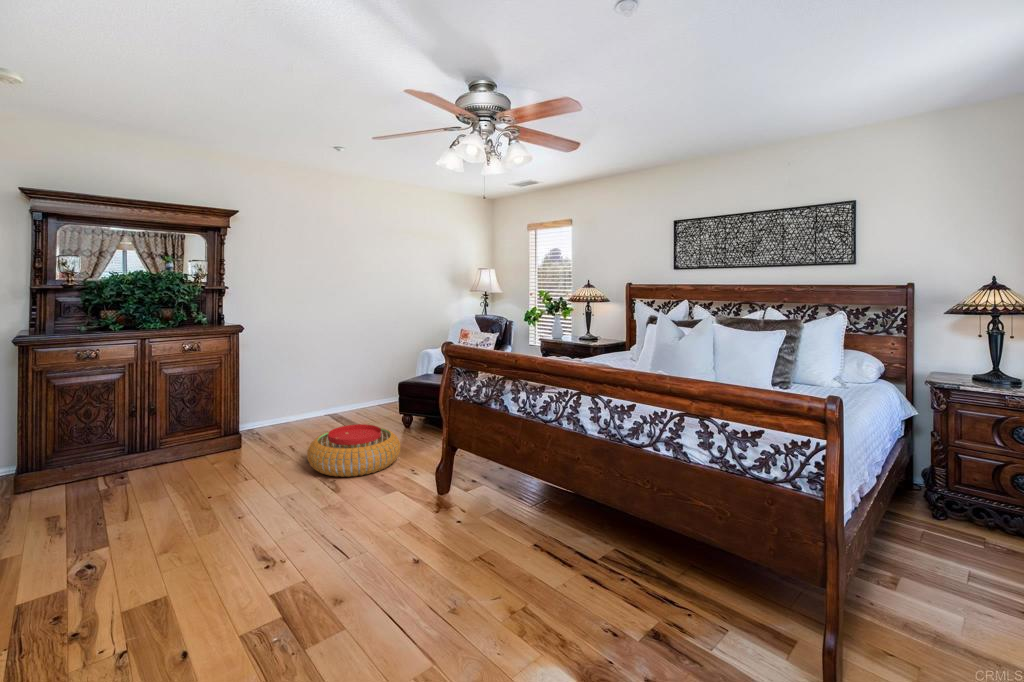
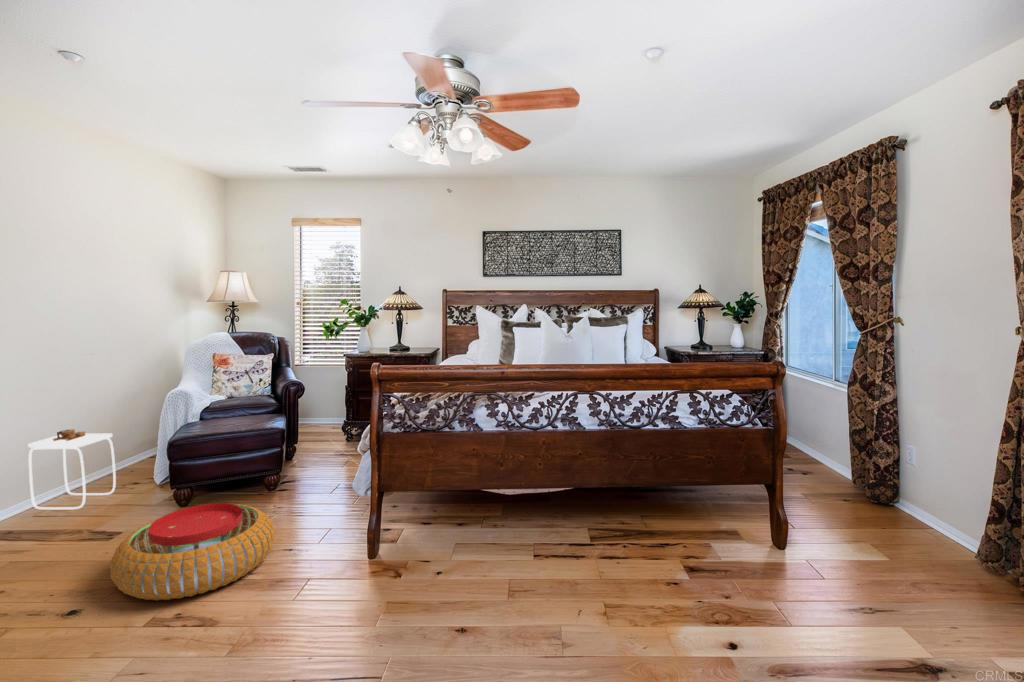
side table: none [347,367,383,415] -> present [28,429,116,509]

